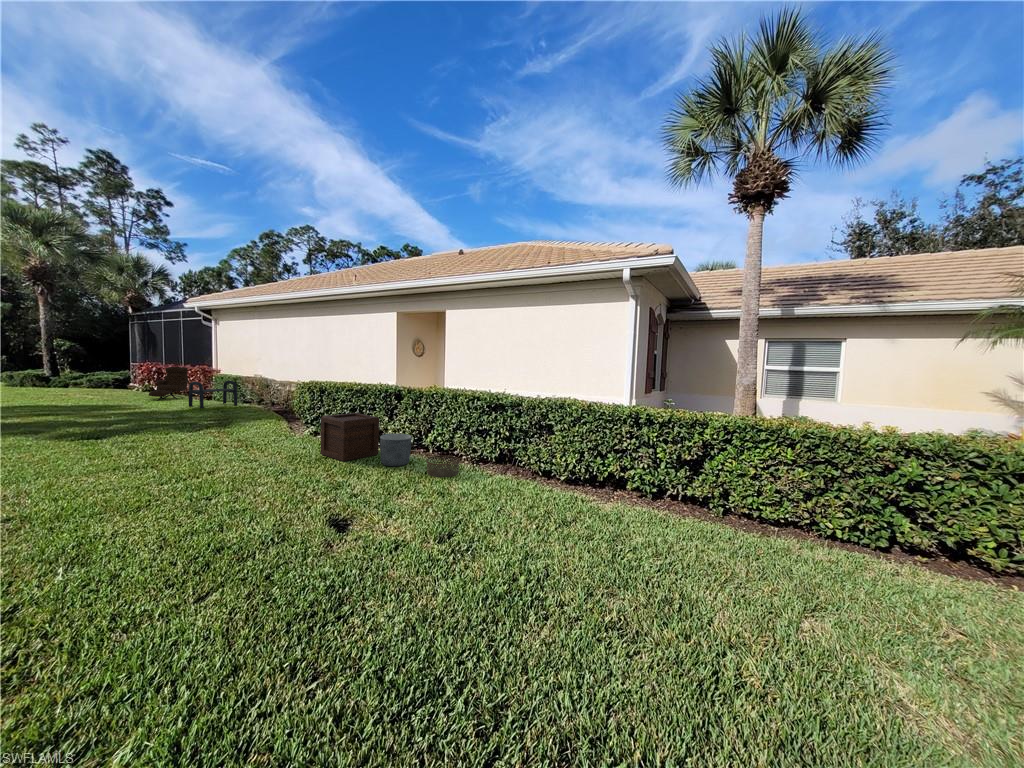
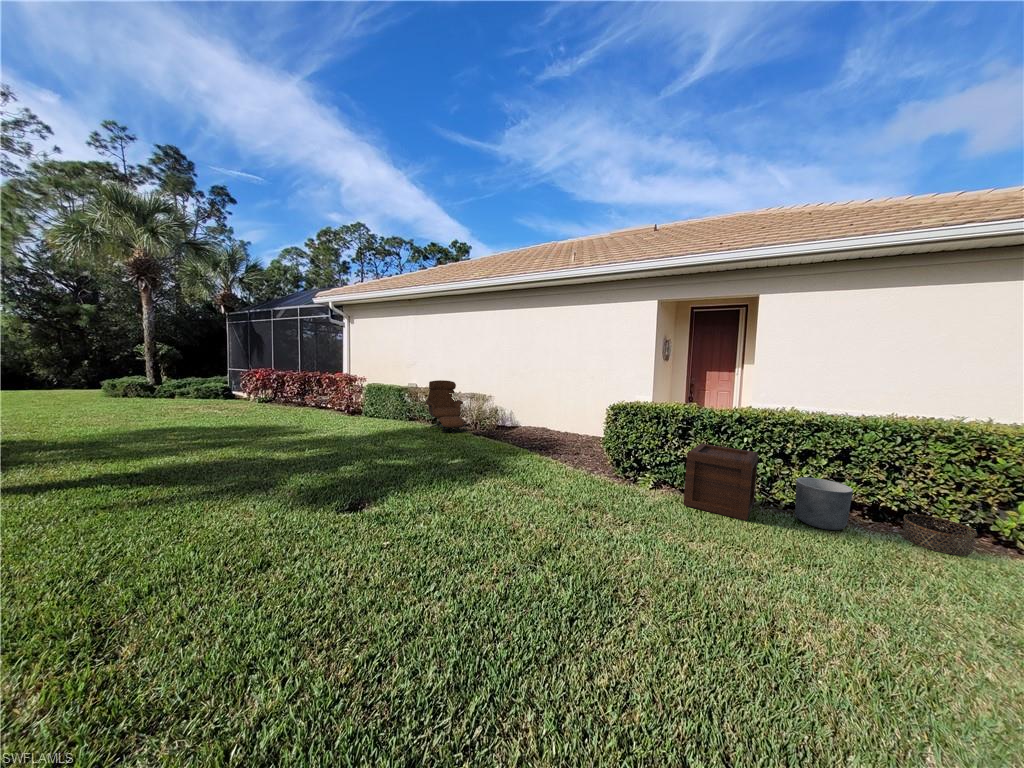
lounge chair: present [149,367,189,401] -> present [426,380,464,434]
bench: present [189,381,237,408] -> none [357,391,404,425]

